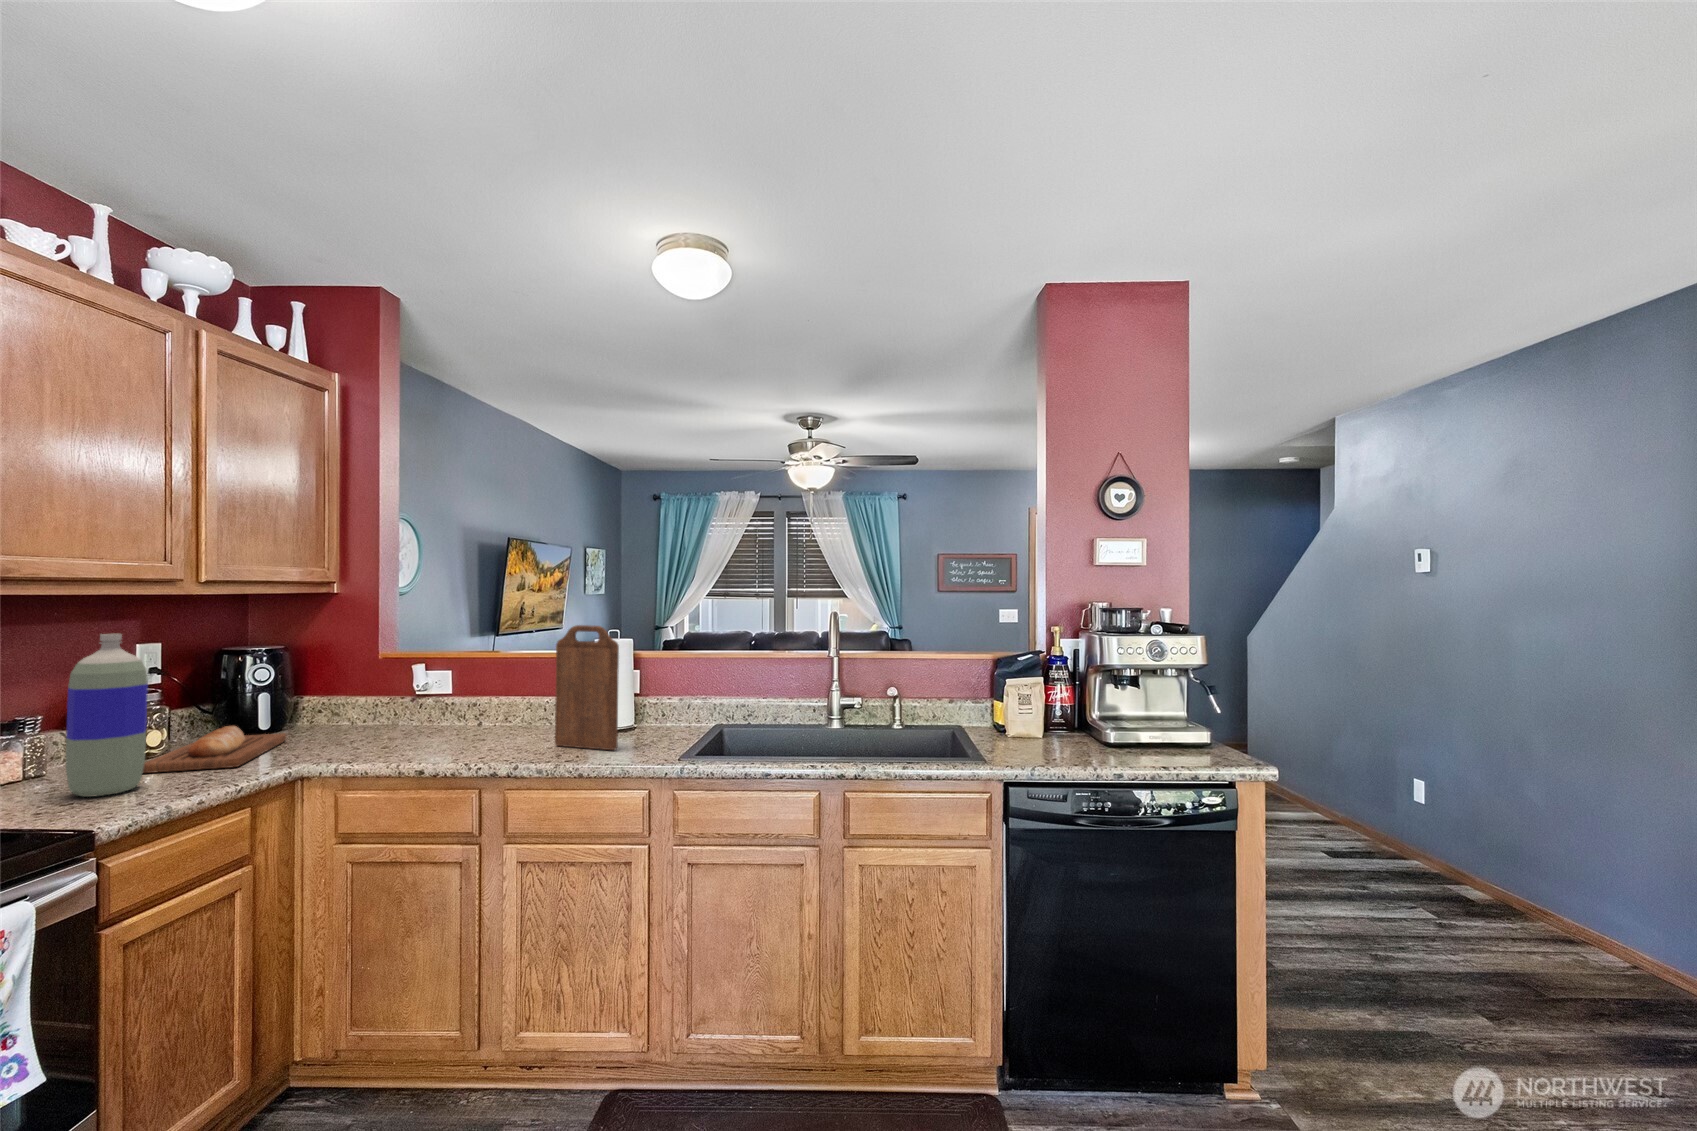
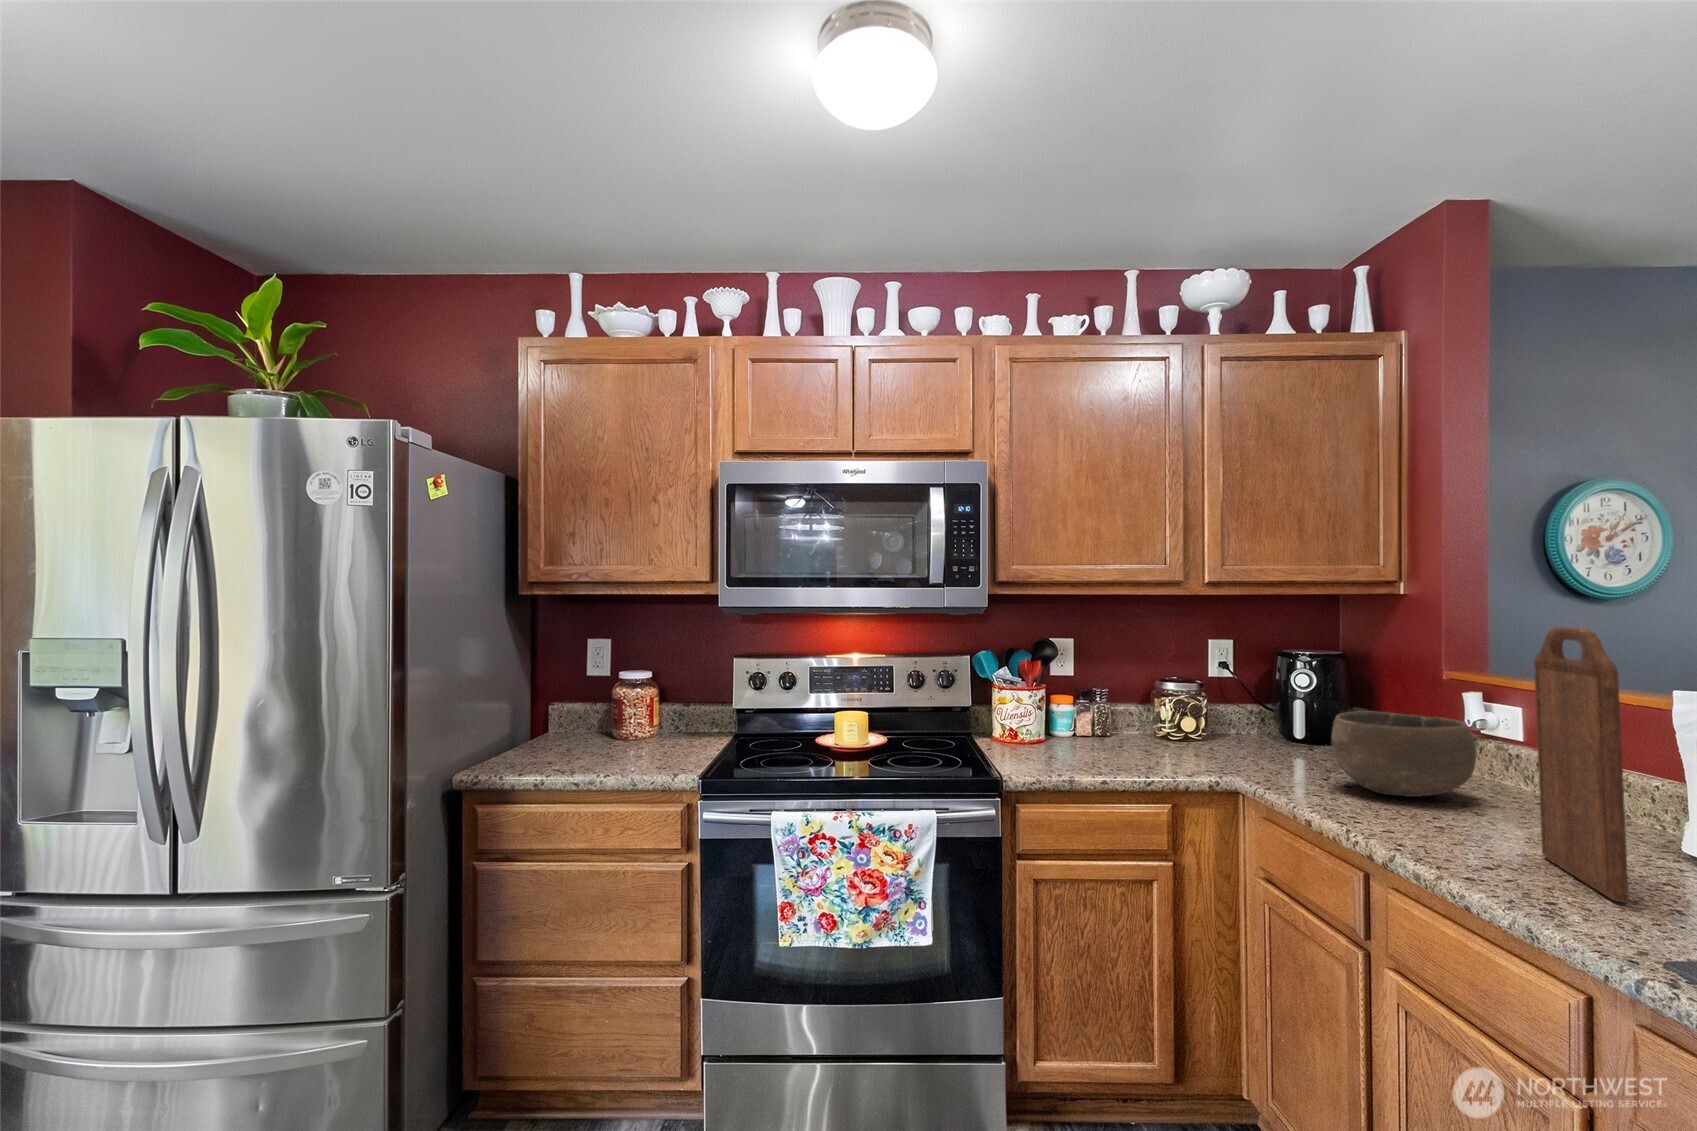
bottle: present [66,634,148,797] -> none [1057,616,1109,756]
bowl: none [377,686,469,745] -> present [1331,712,1477,797]
bread loaf: present [143,726,286,773] -> none [1136,724,1299,762]

